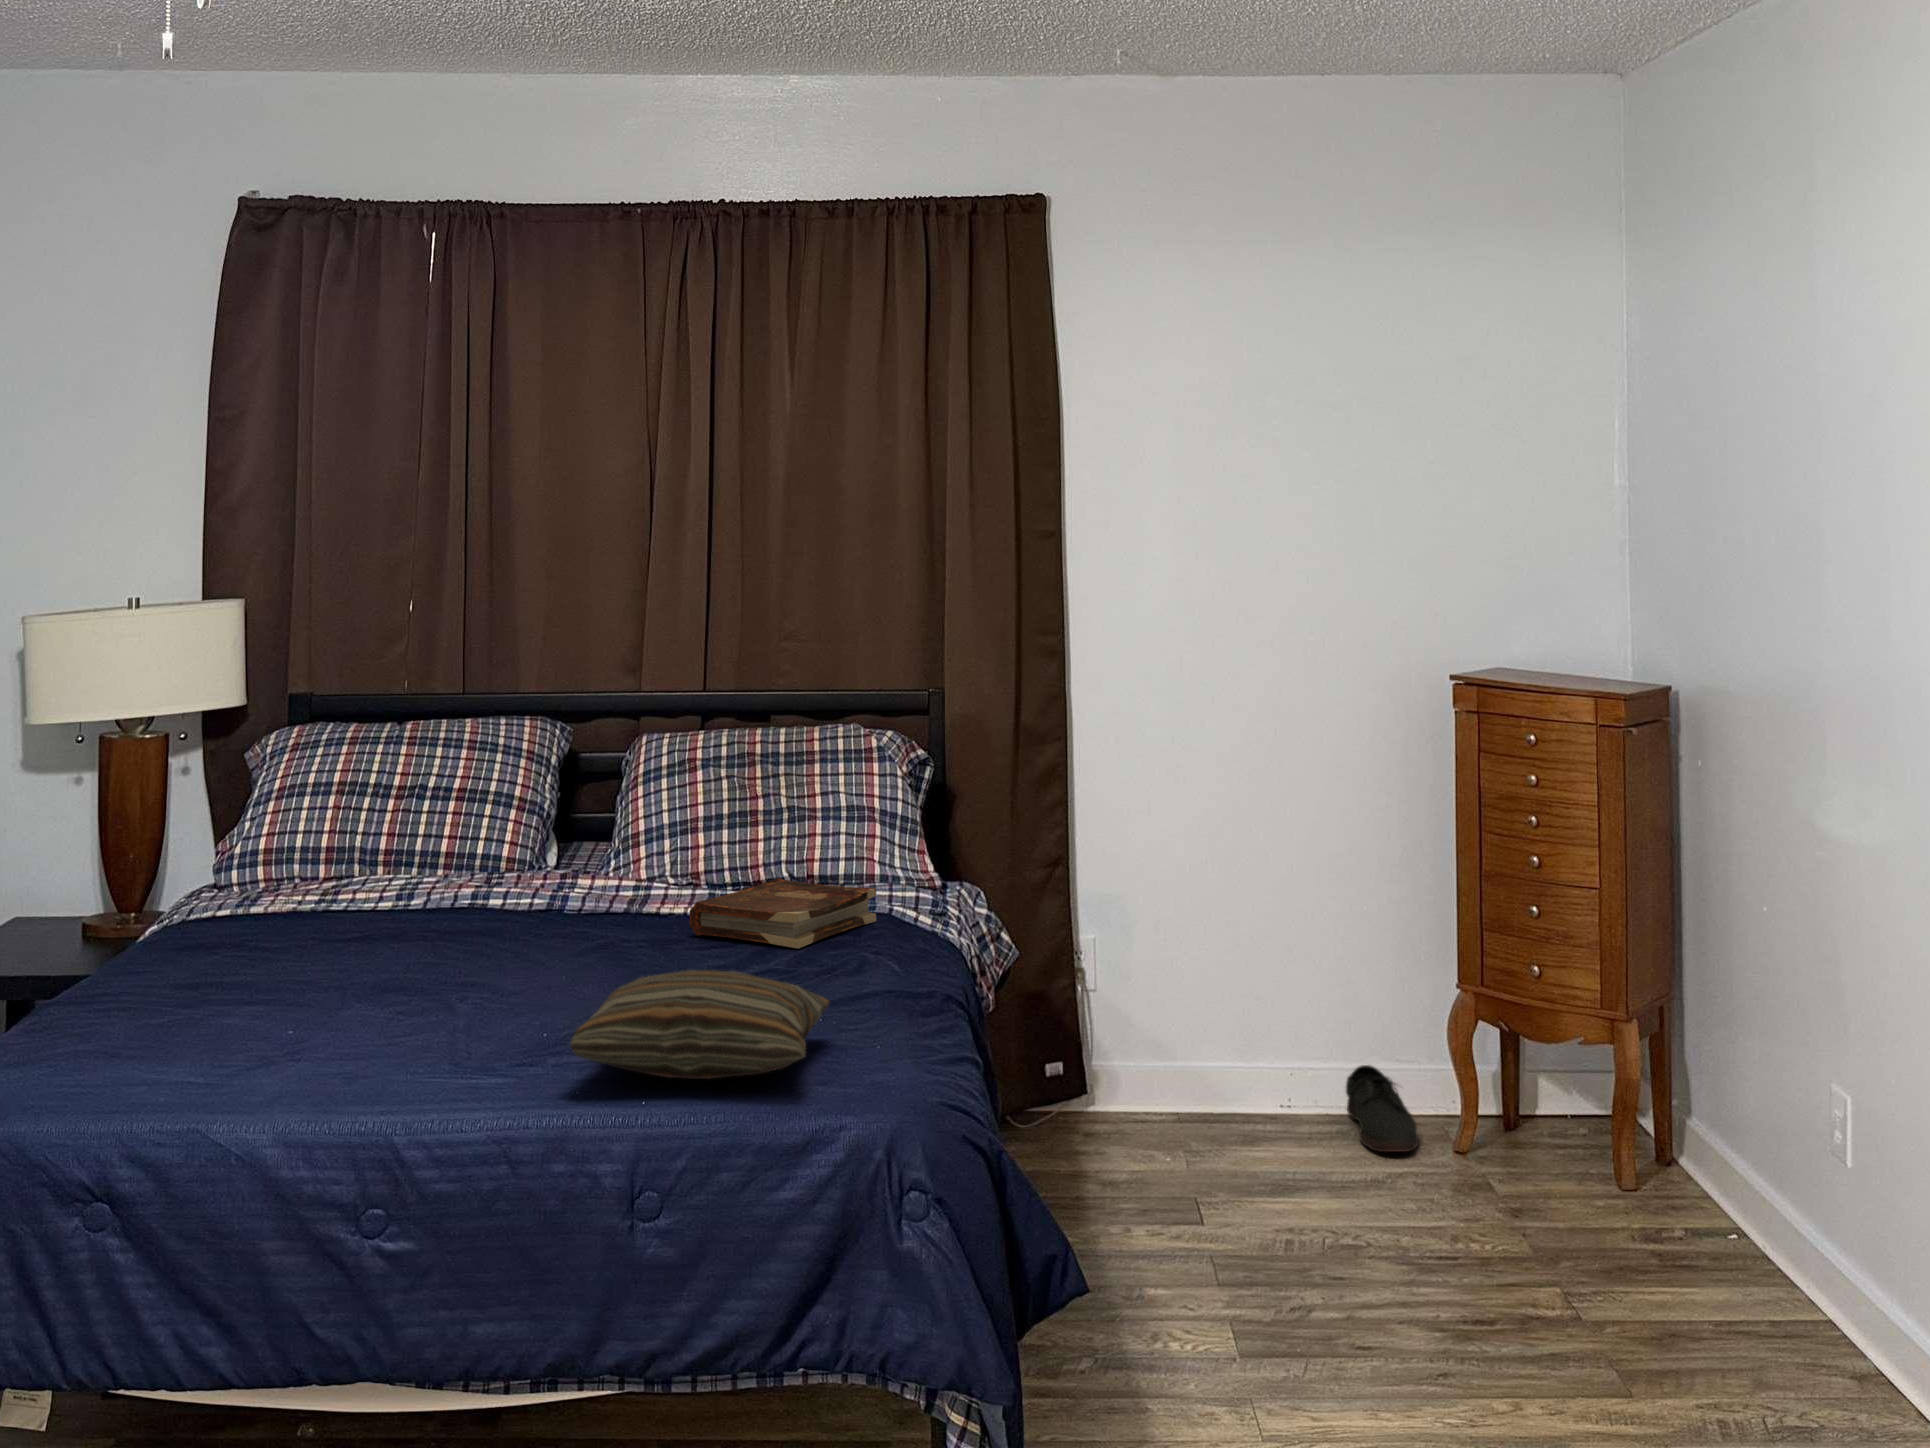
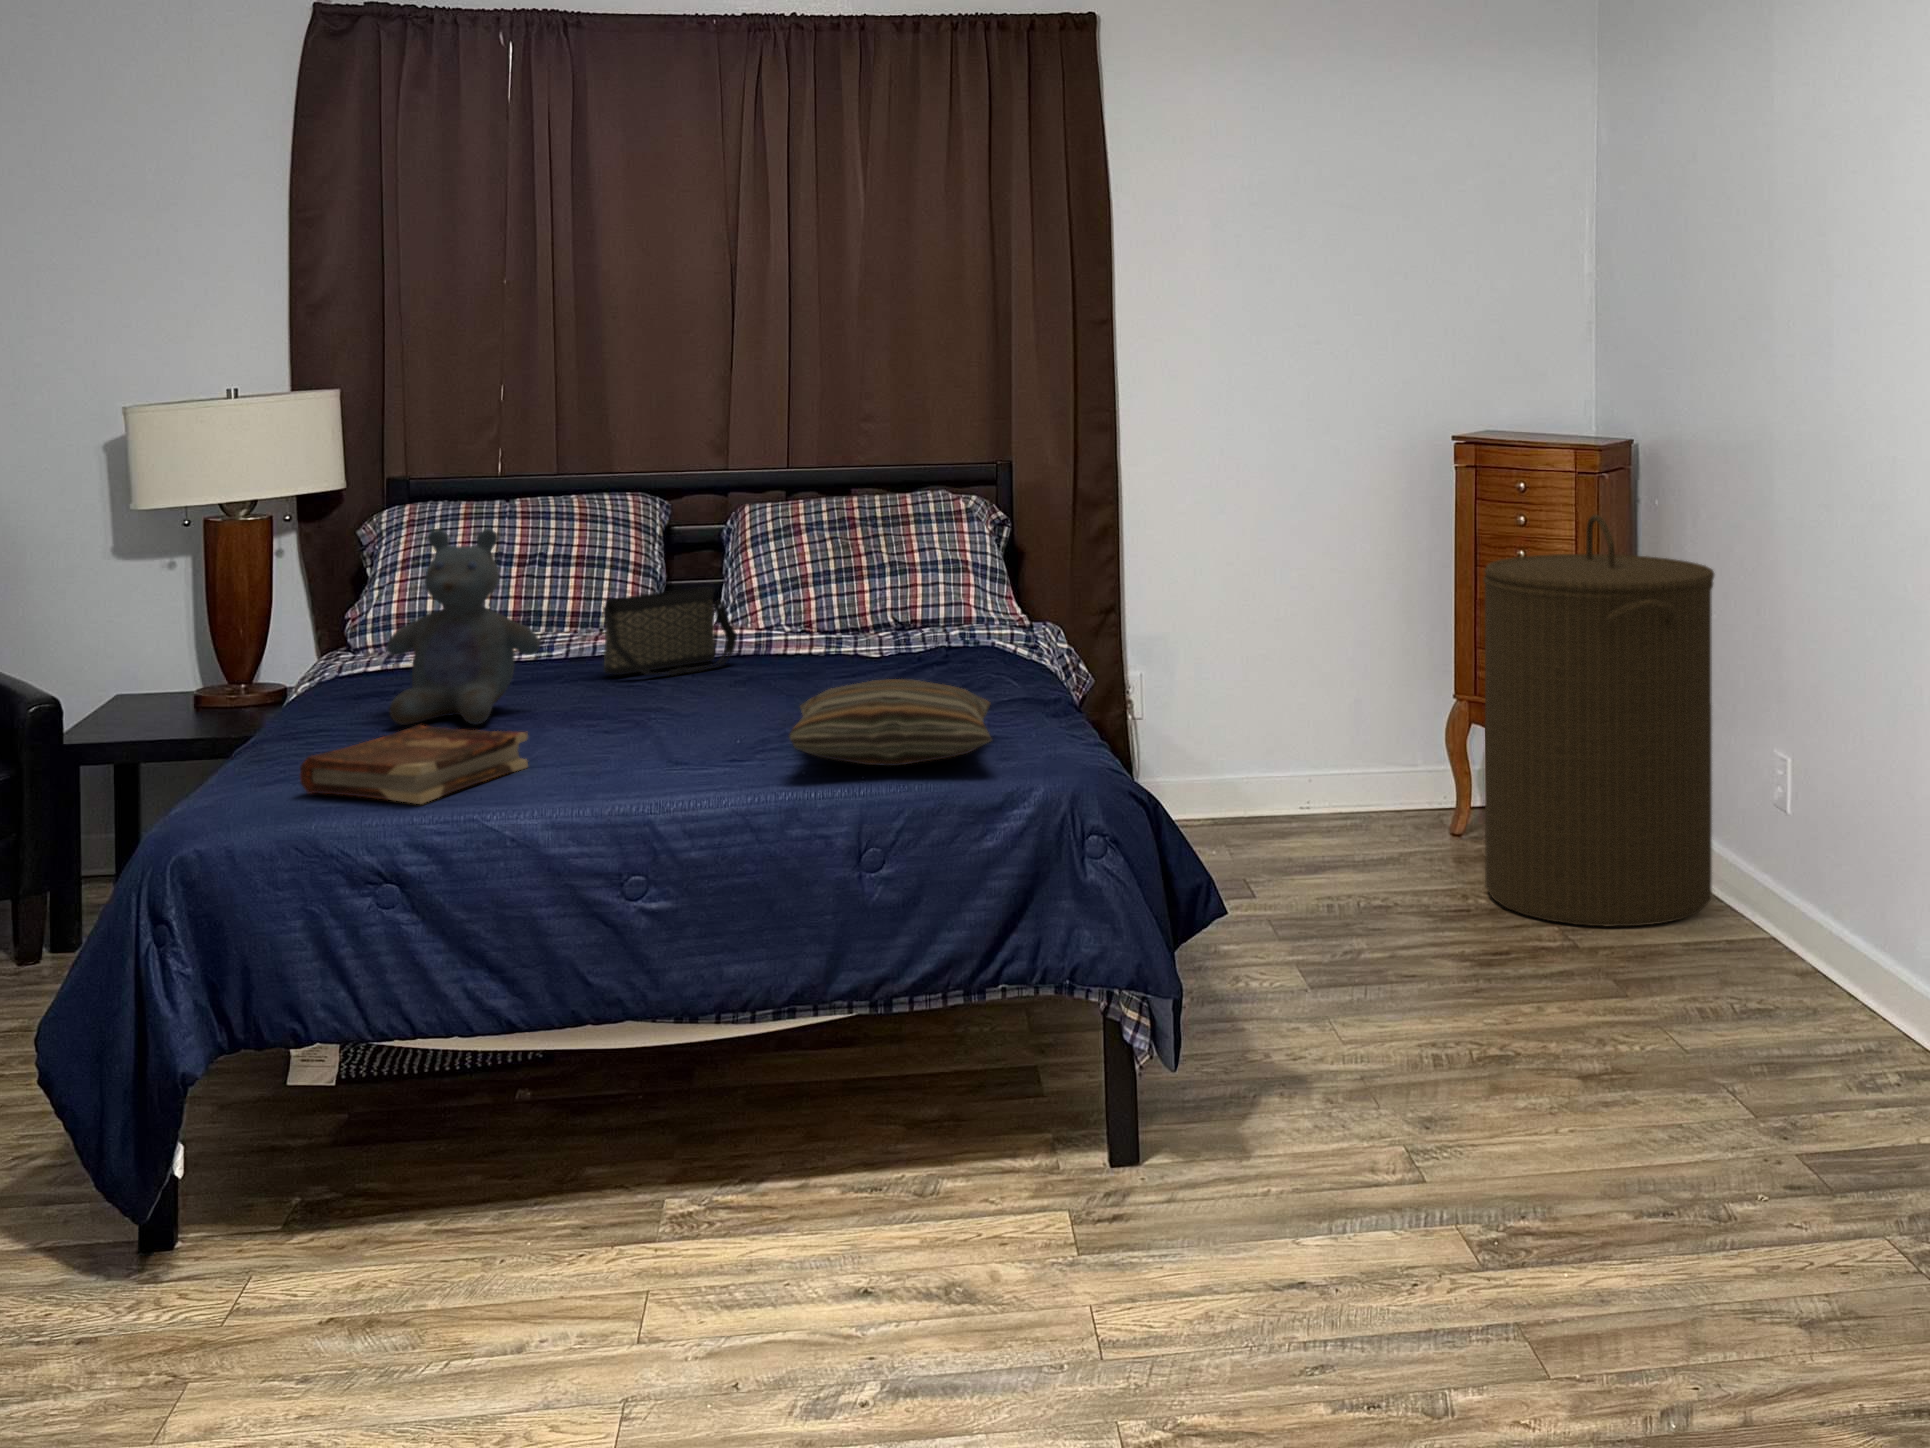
stuffed bear: none [179,768,354,995] -> present [387,529,540,725]
laundry hamper: none [1476,780,1763,1297] -> present [1484,515,1714,927]
handbag: none [443,835,598,937] -> present [603,588,737,675]
book: present [690,878,876,949] -> present [300,724,528,804]
shoe: present [1346,1065,1418,1152] -> none [1355,769,1420,836]

